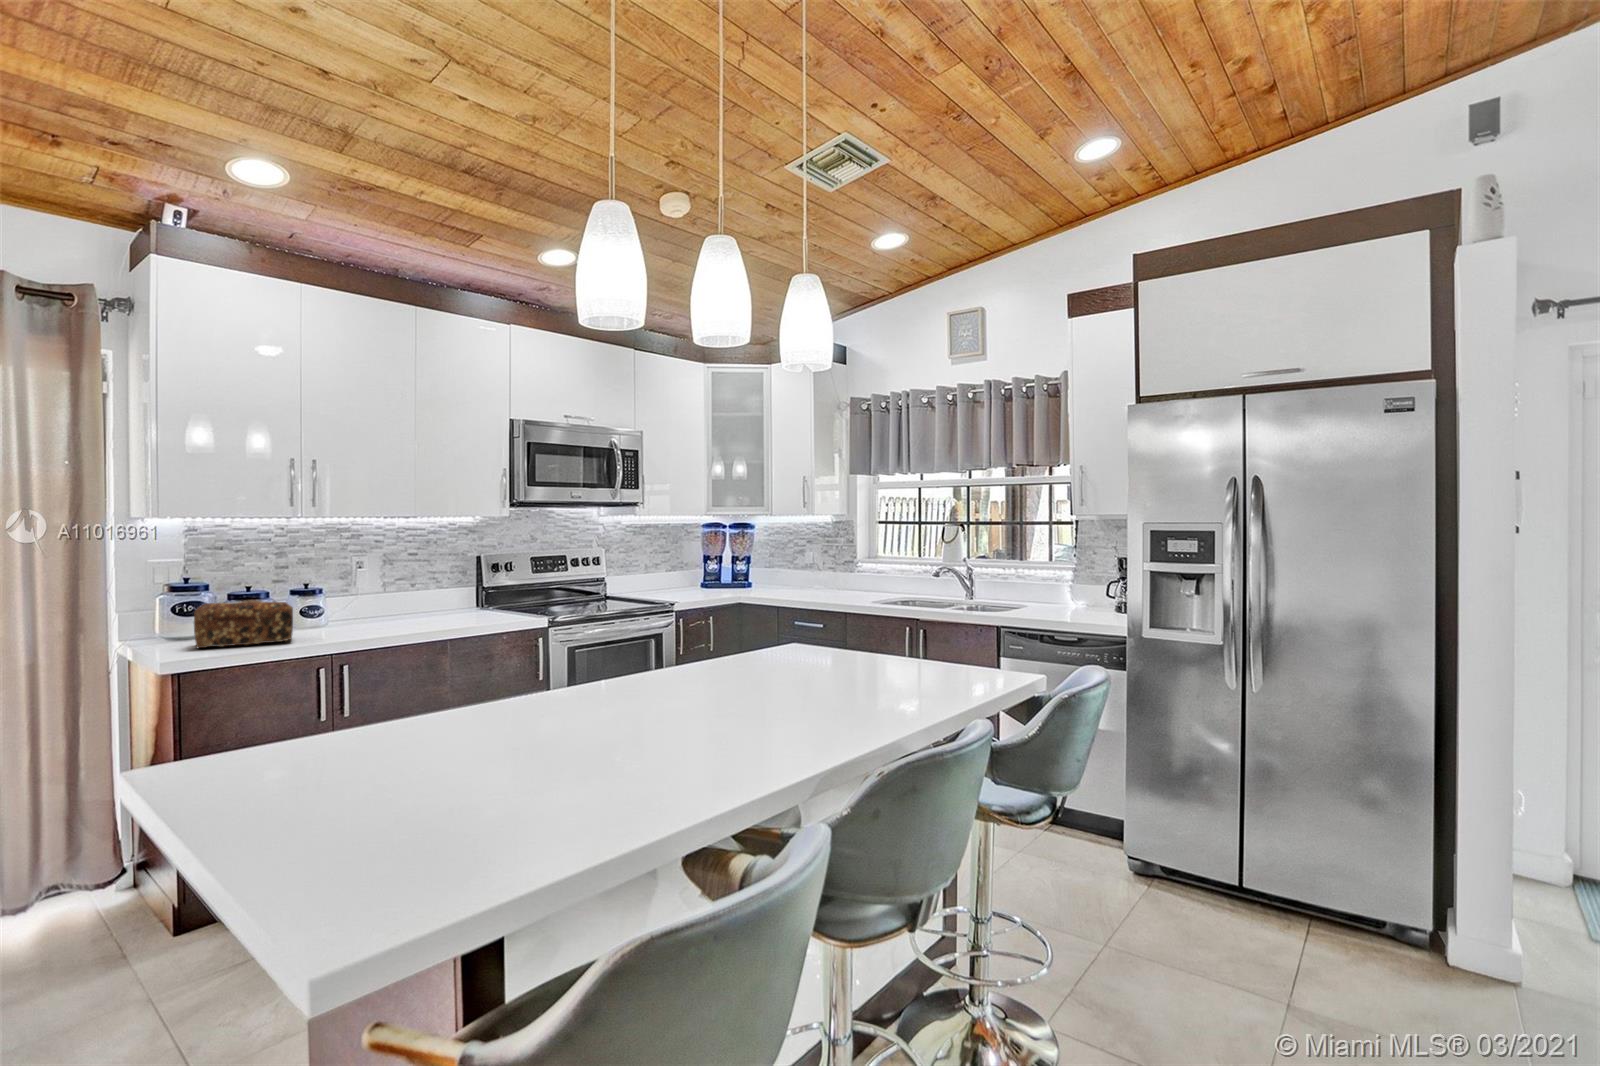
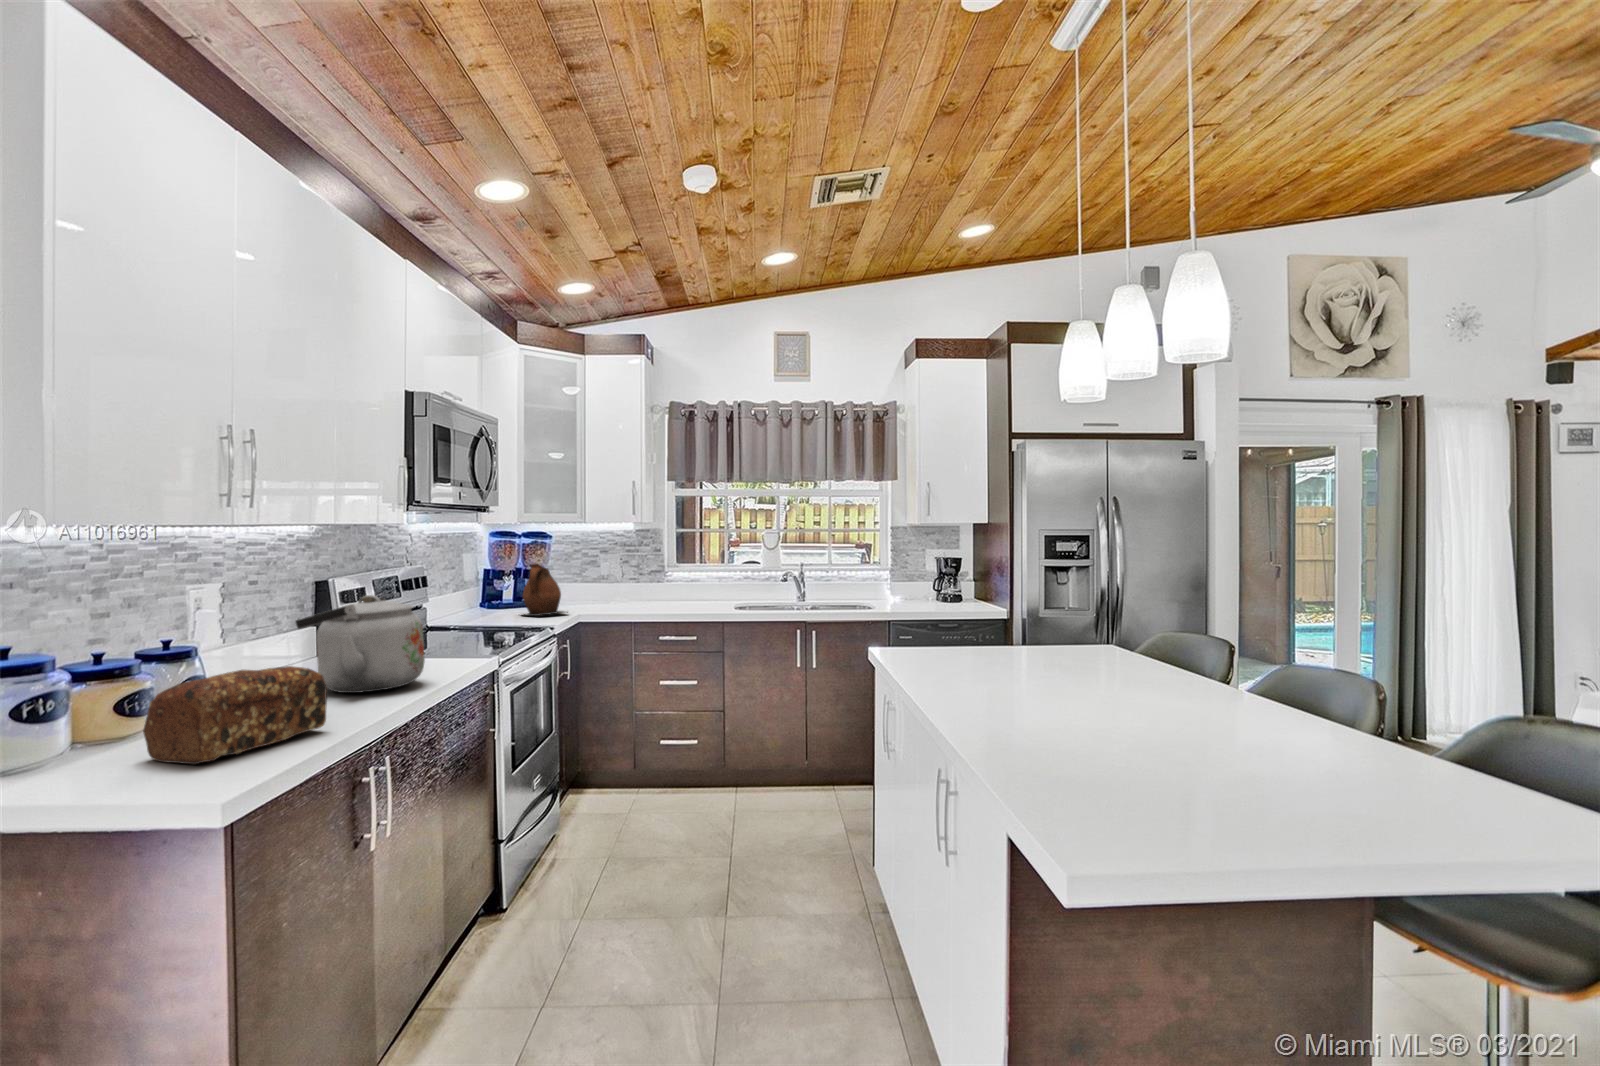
ceramic pitcher: none [691,550,727,594] -> present [523,564,568,616]
kettle: none [359,564,441,627] -> present [296,595,425,693]

